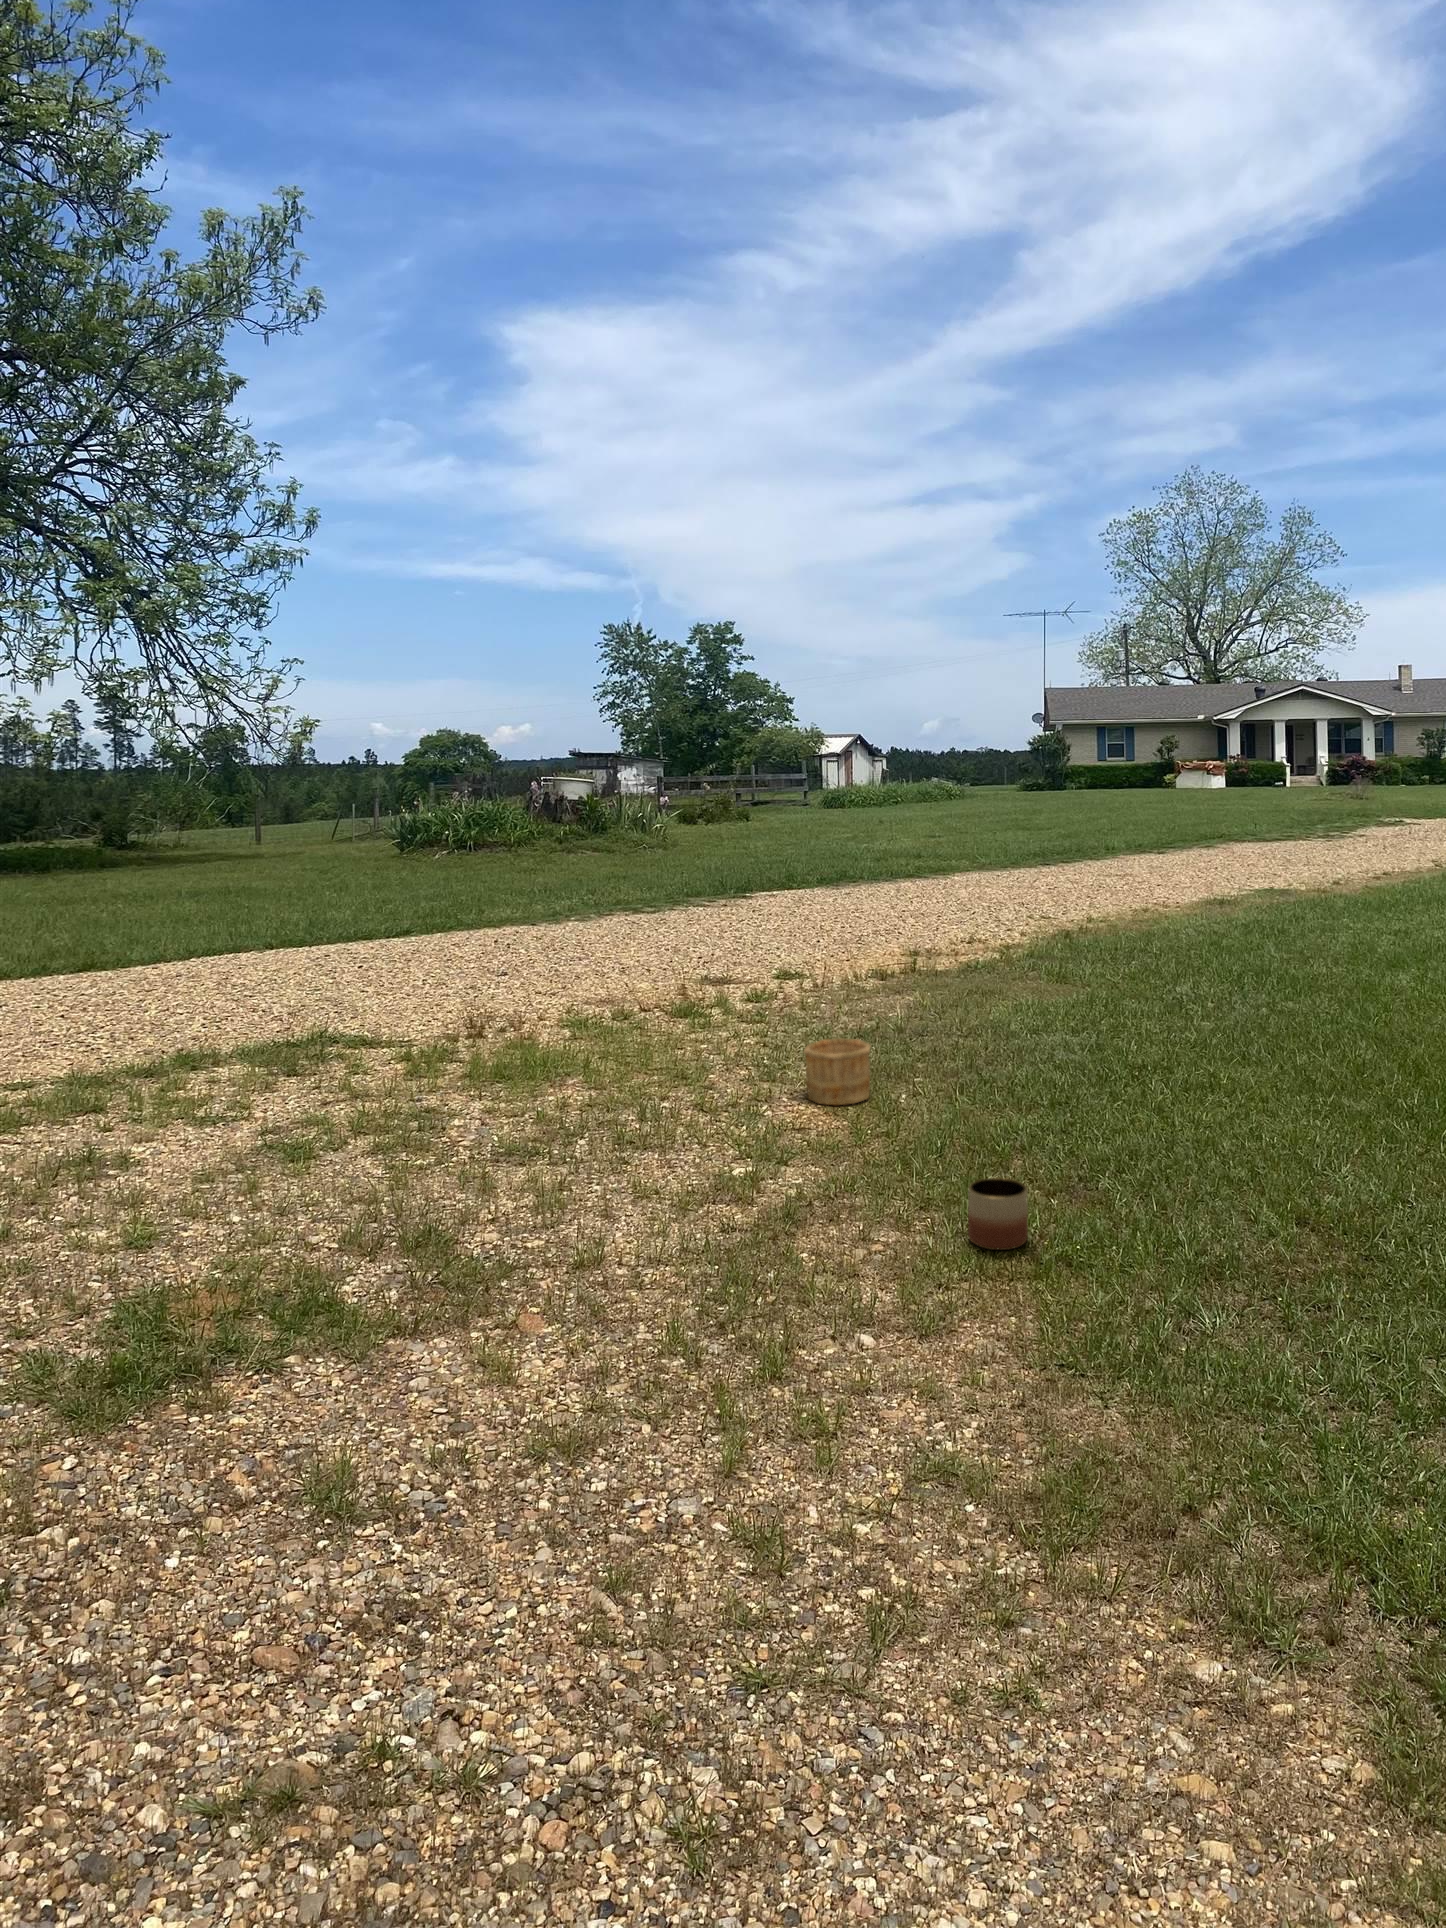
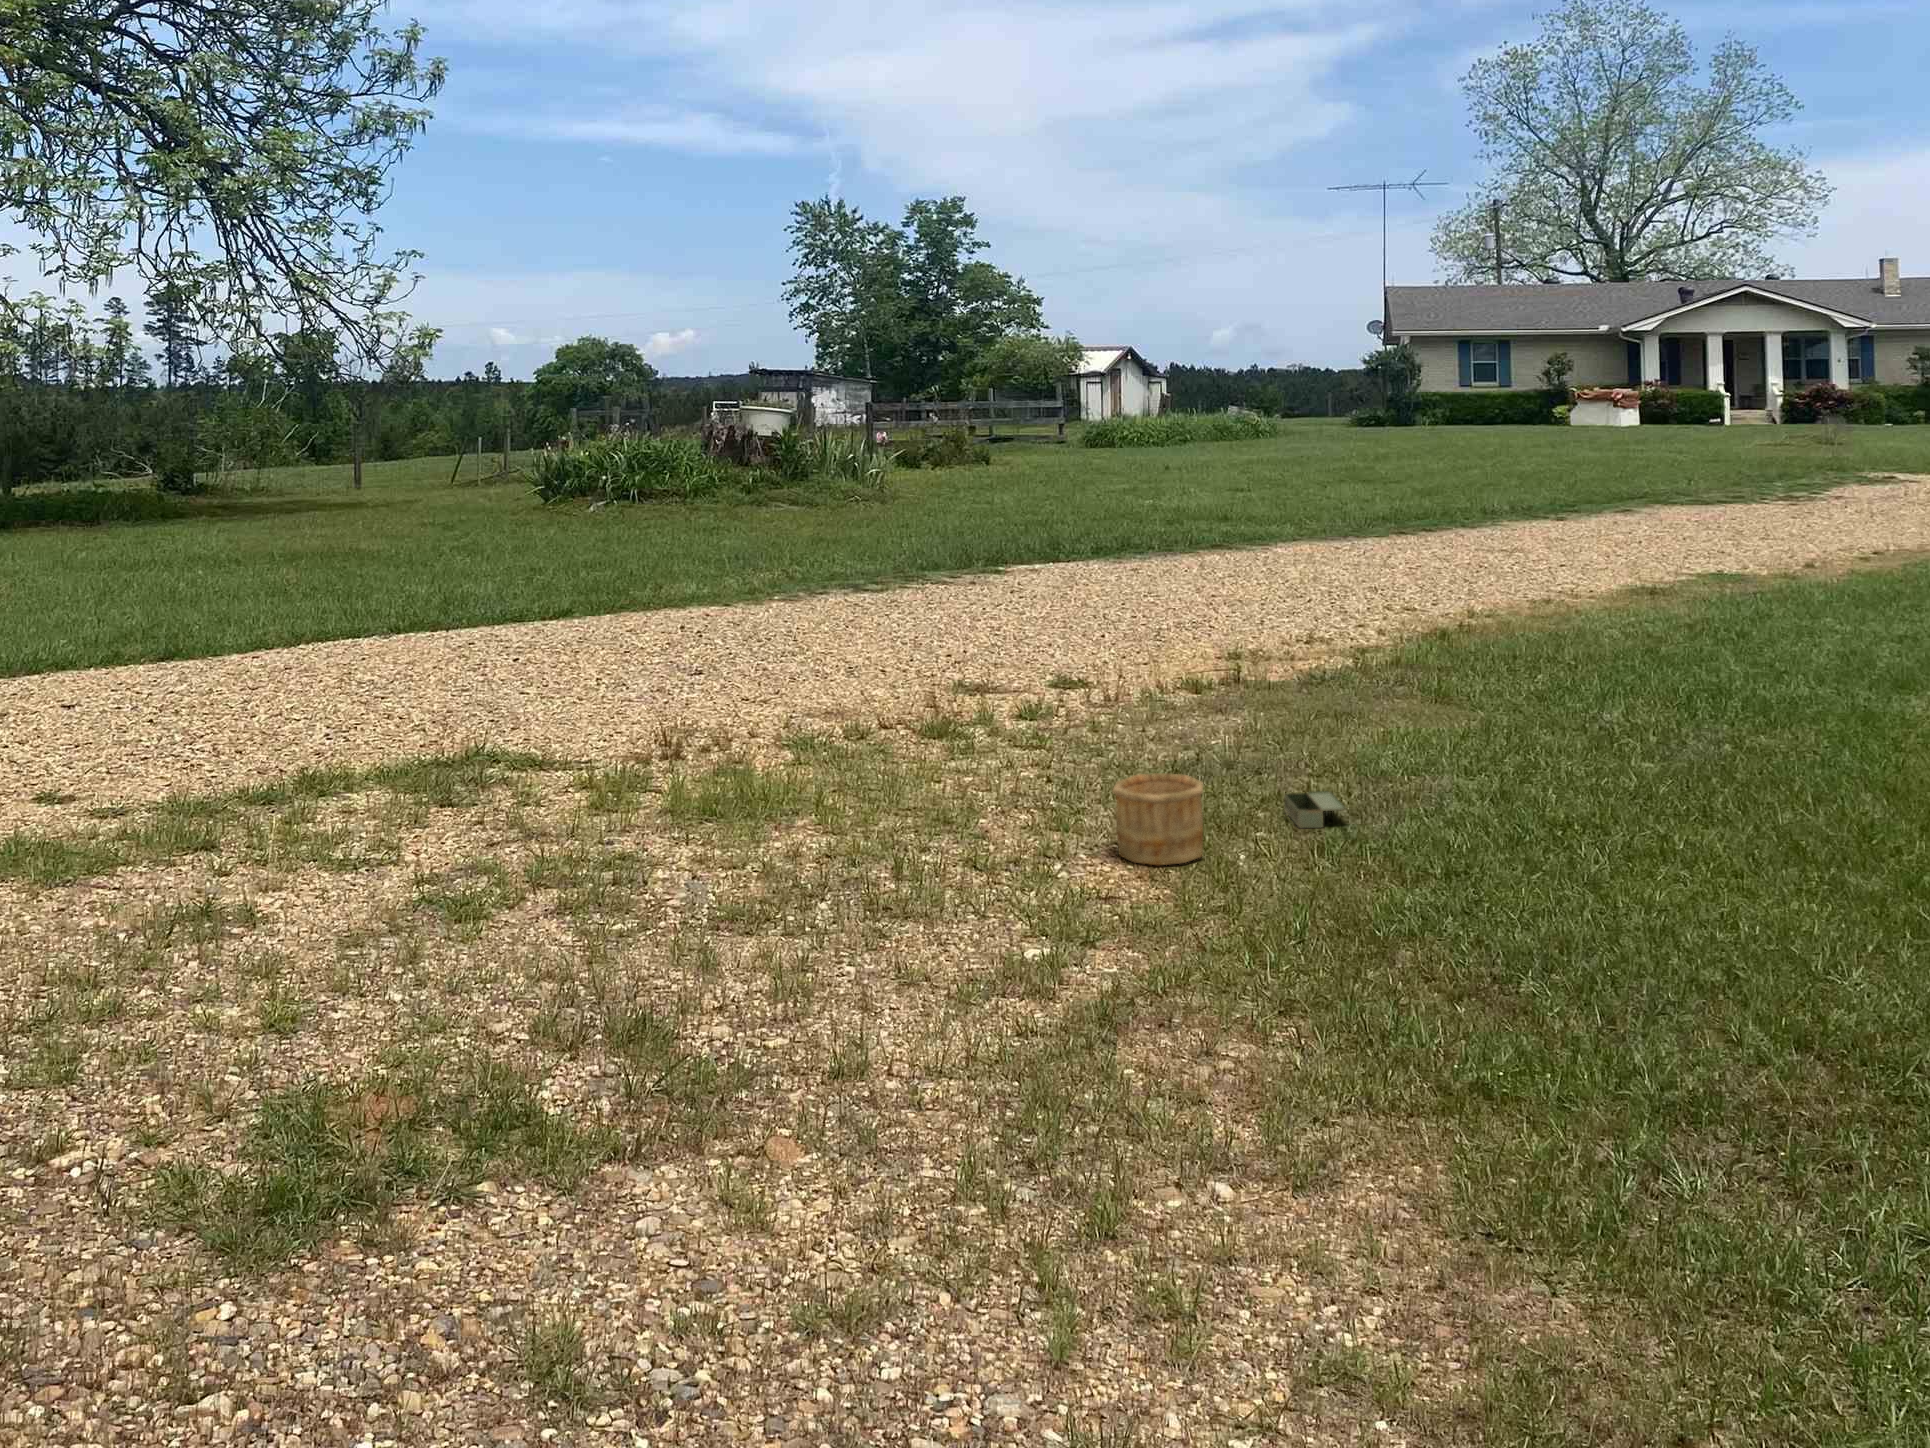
toolbox: none [931,1050,975,1077] -> present [1284,791,1346,828]
planter: present [968,1178,1028,1250] -> none [1354,974,1437,1074]

